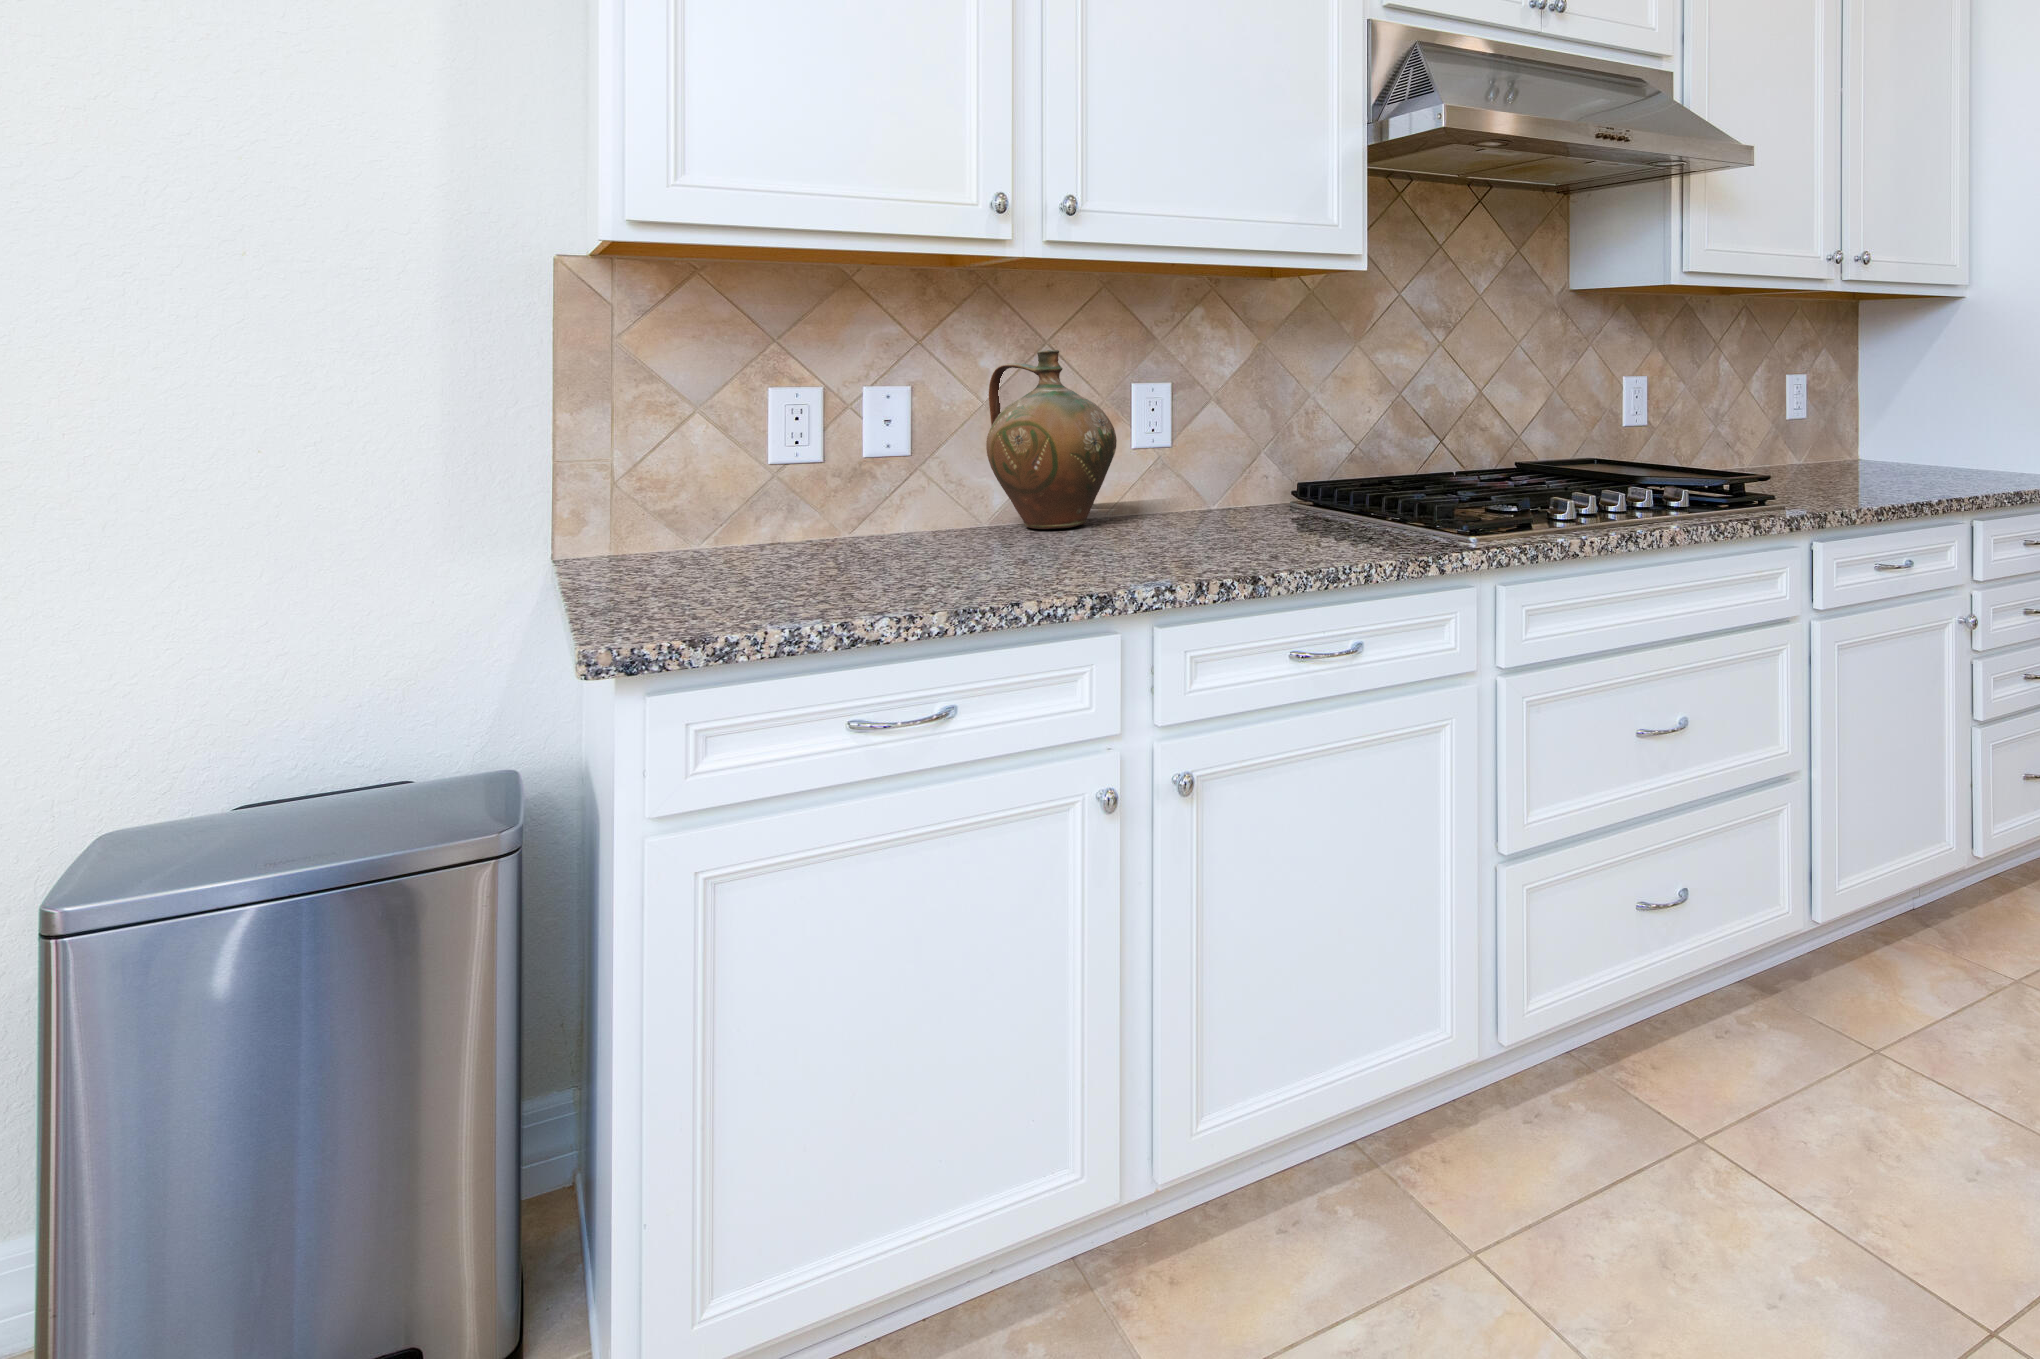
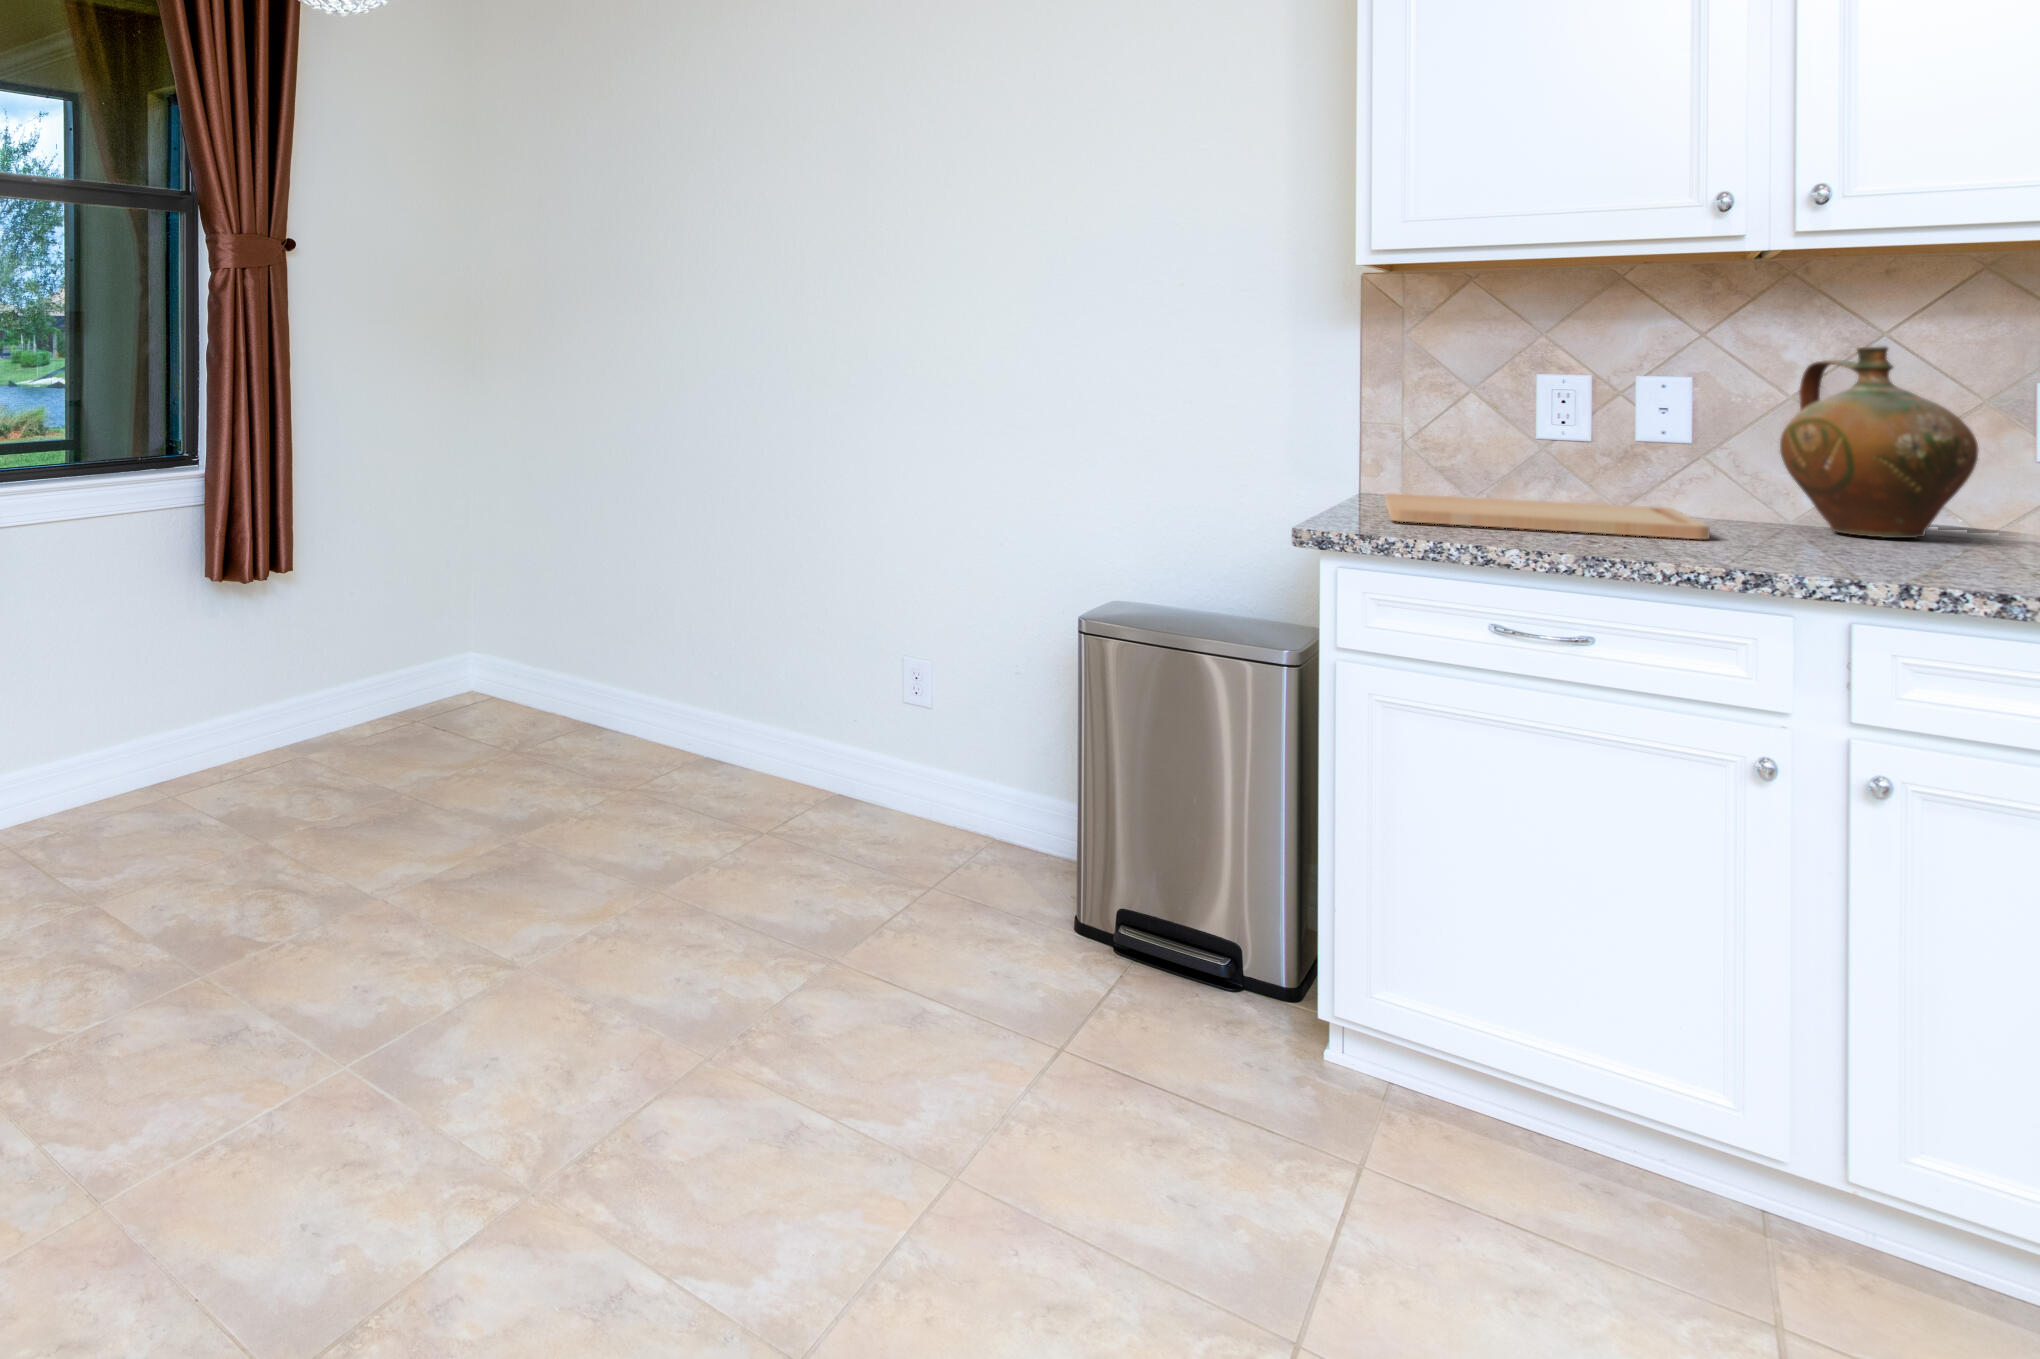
cutting board: none [618,525,979,601] -> present [1385,494,1710,539]

